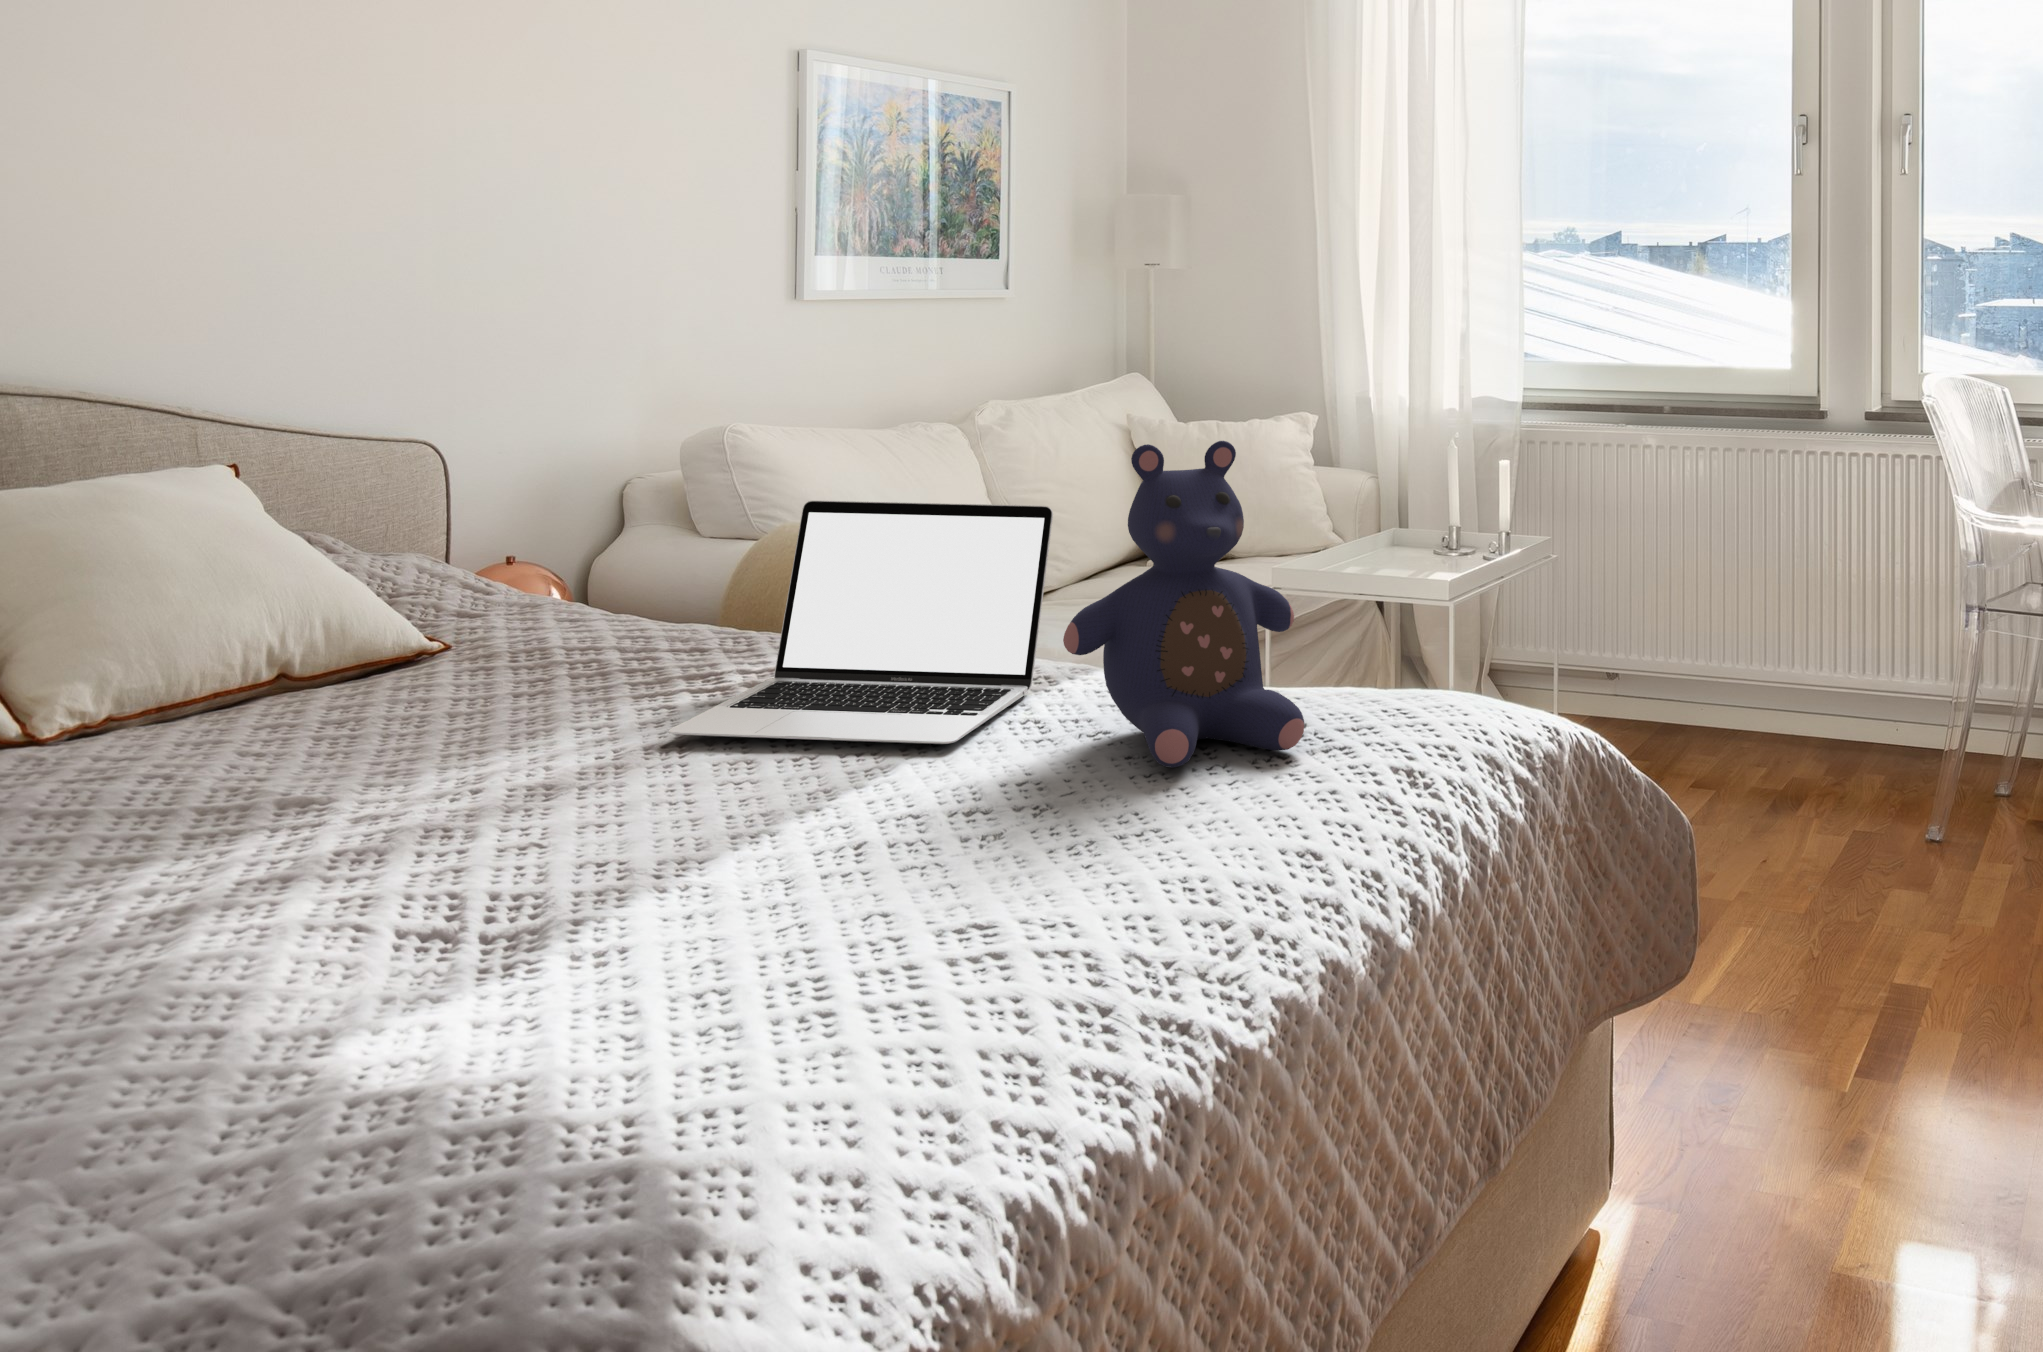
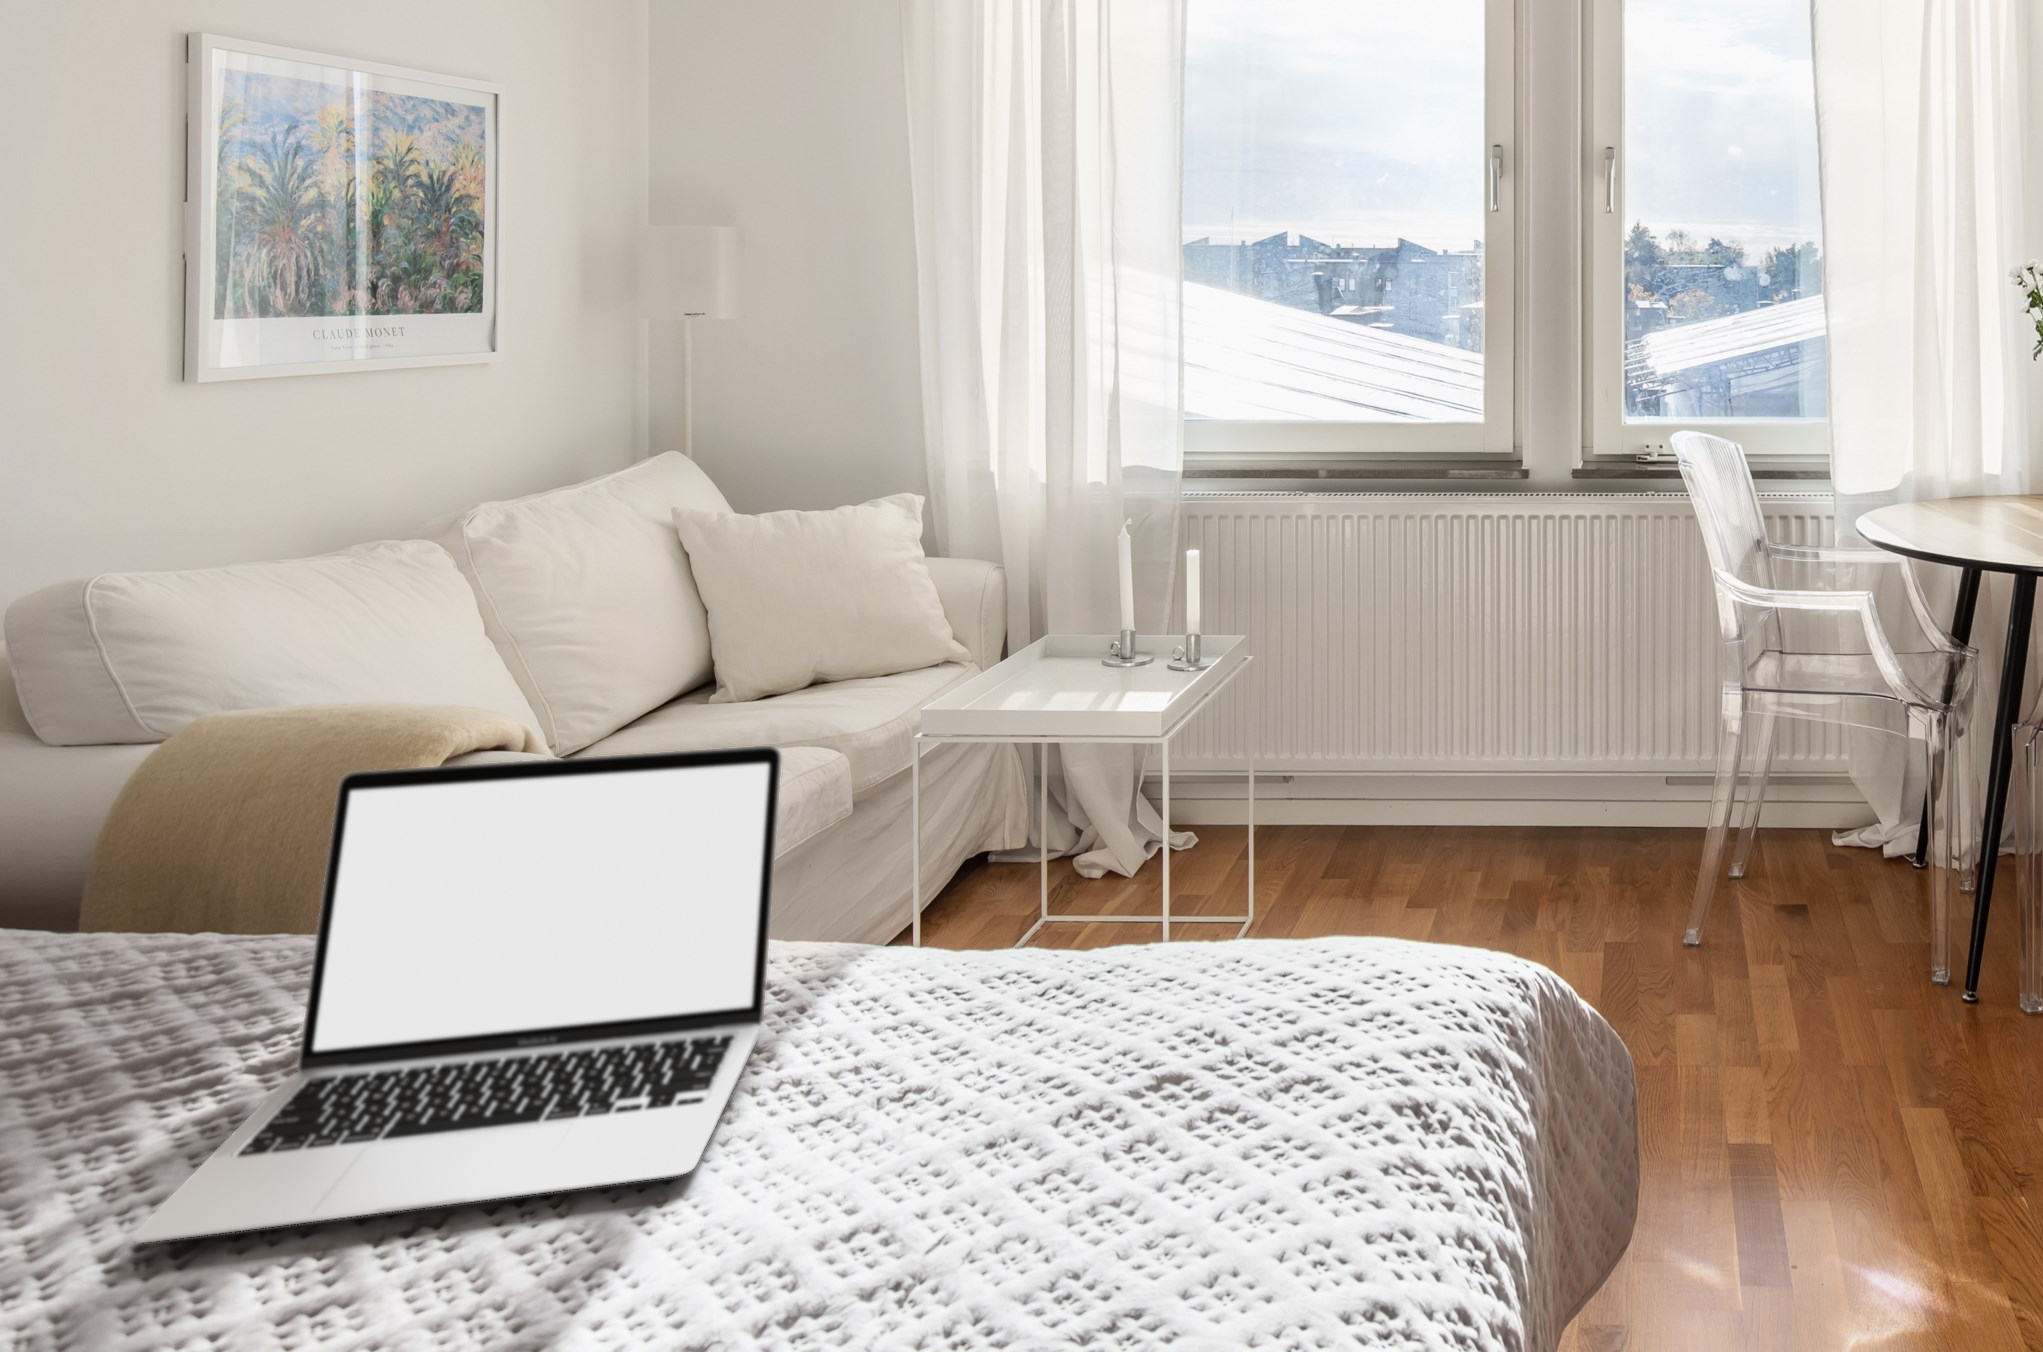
teddy bear: present [1063,441,1304,768] -> none [877,652,1249,1165]

